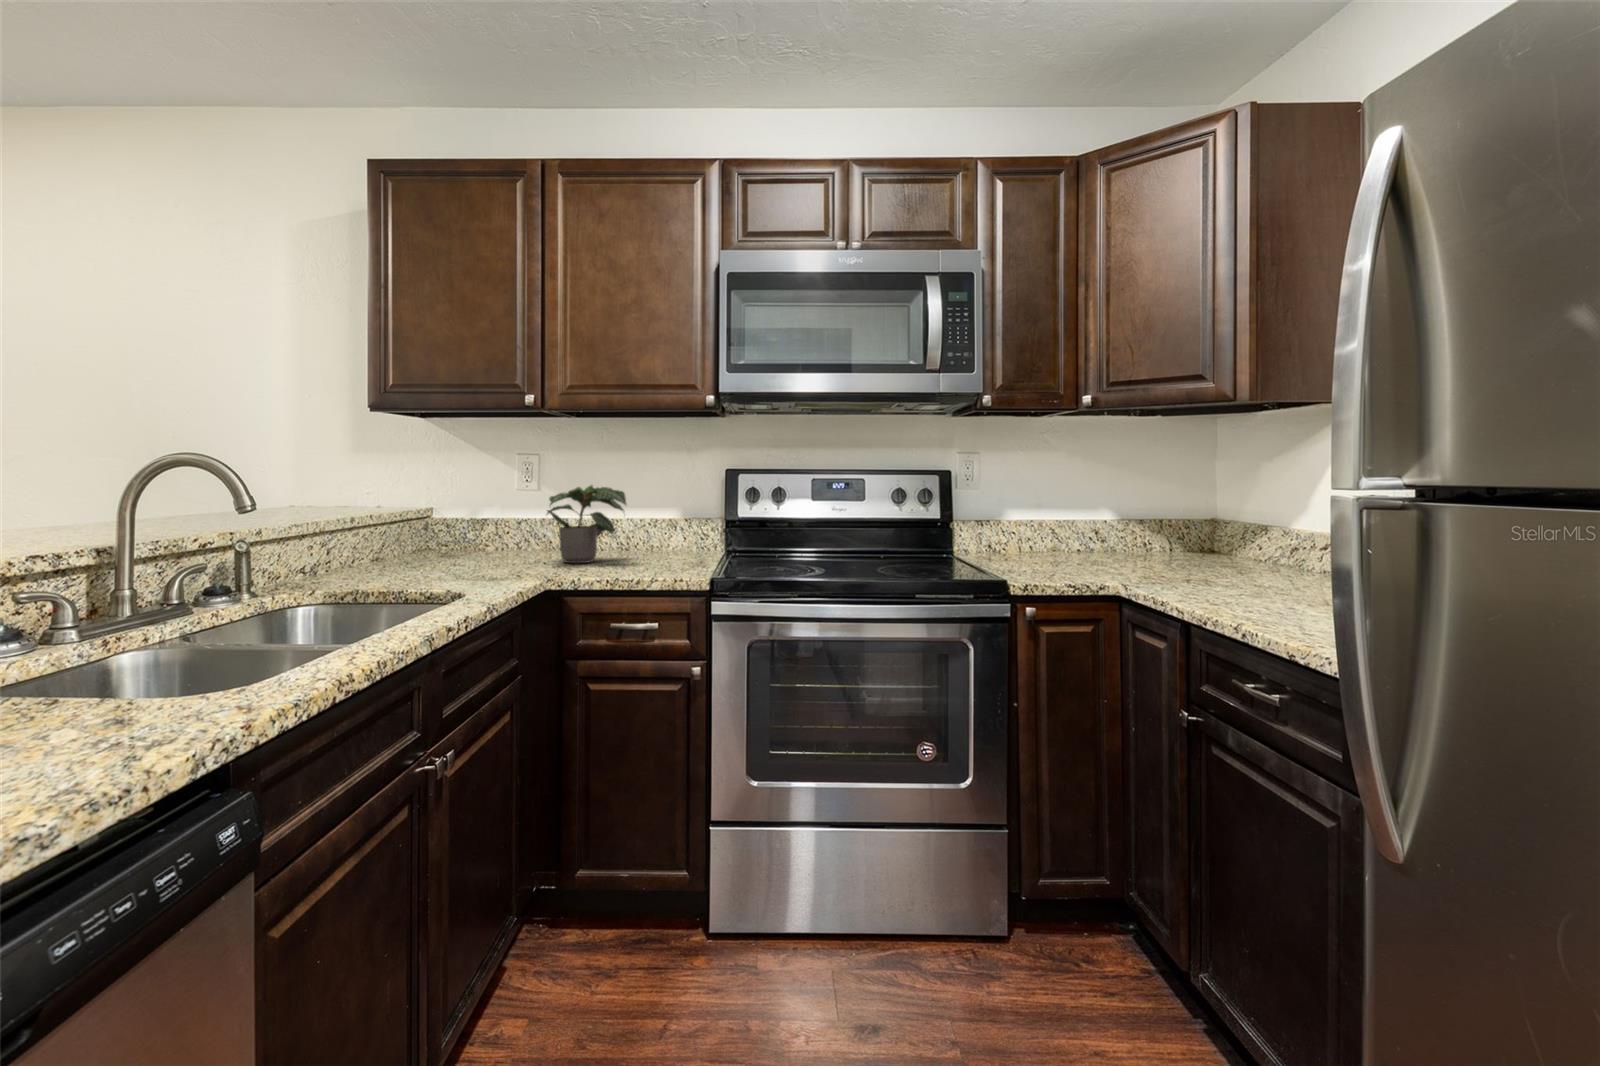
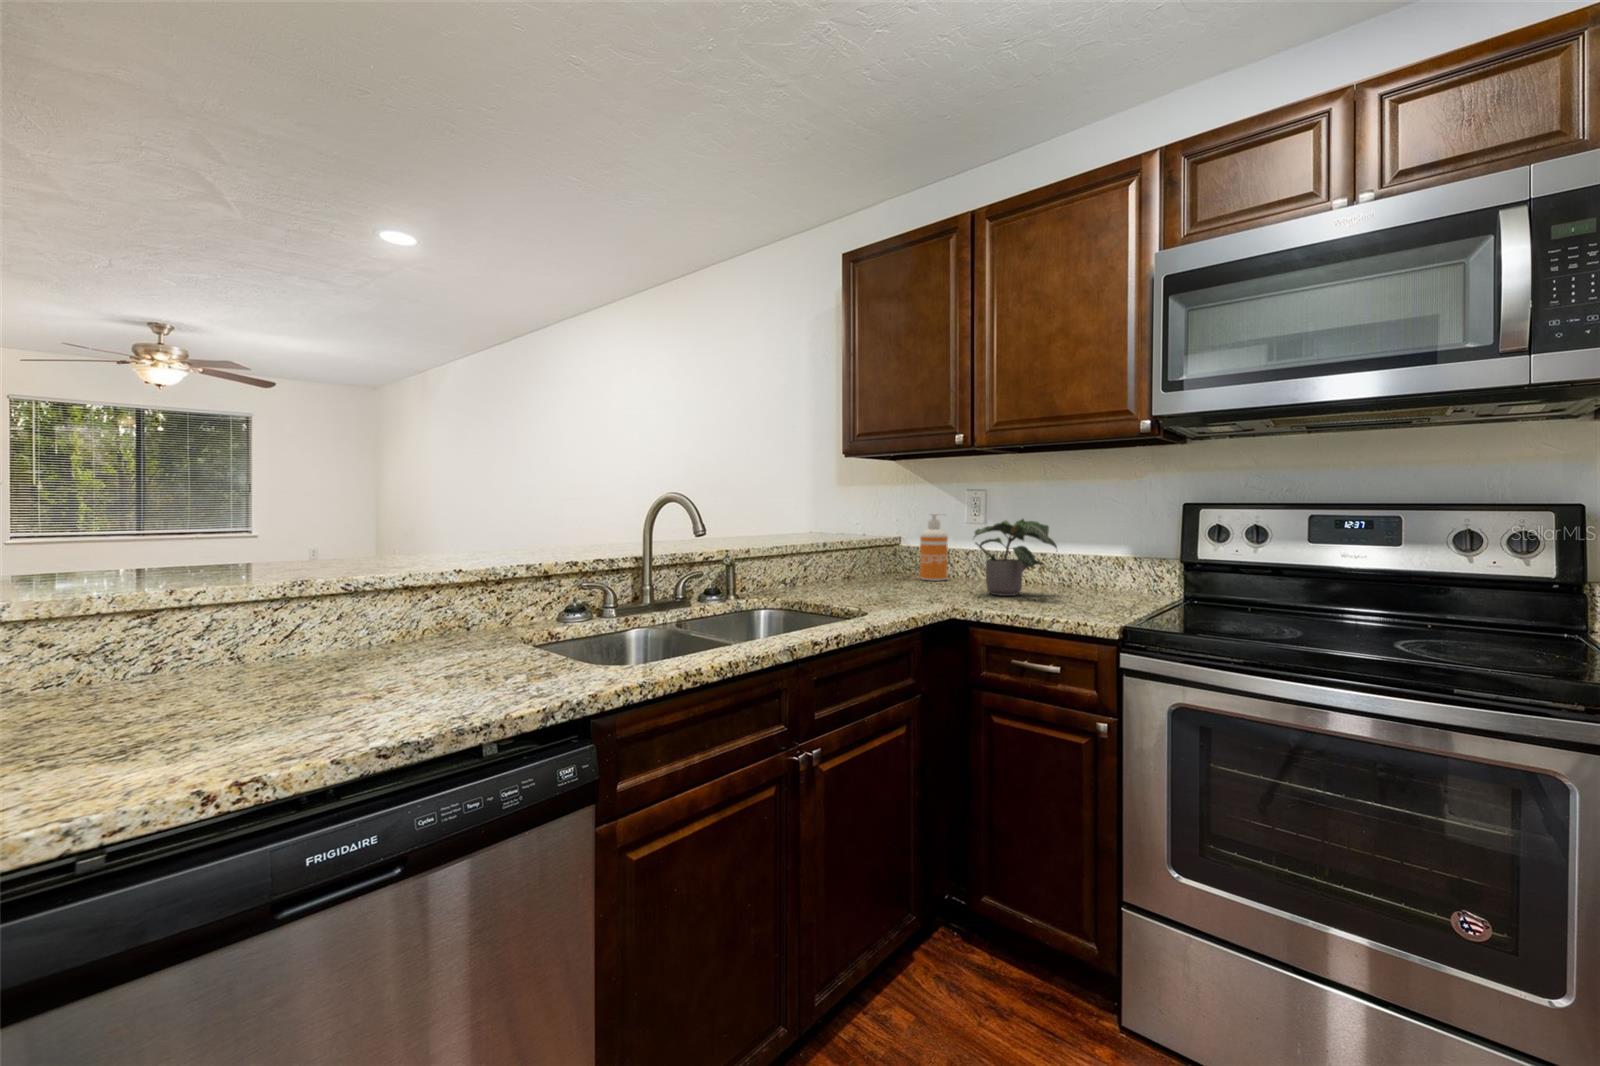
soap dispenser: none [465,479,498,555] -> present [920,514,948,581]

